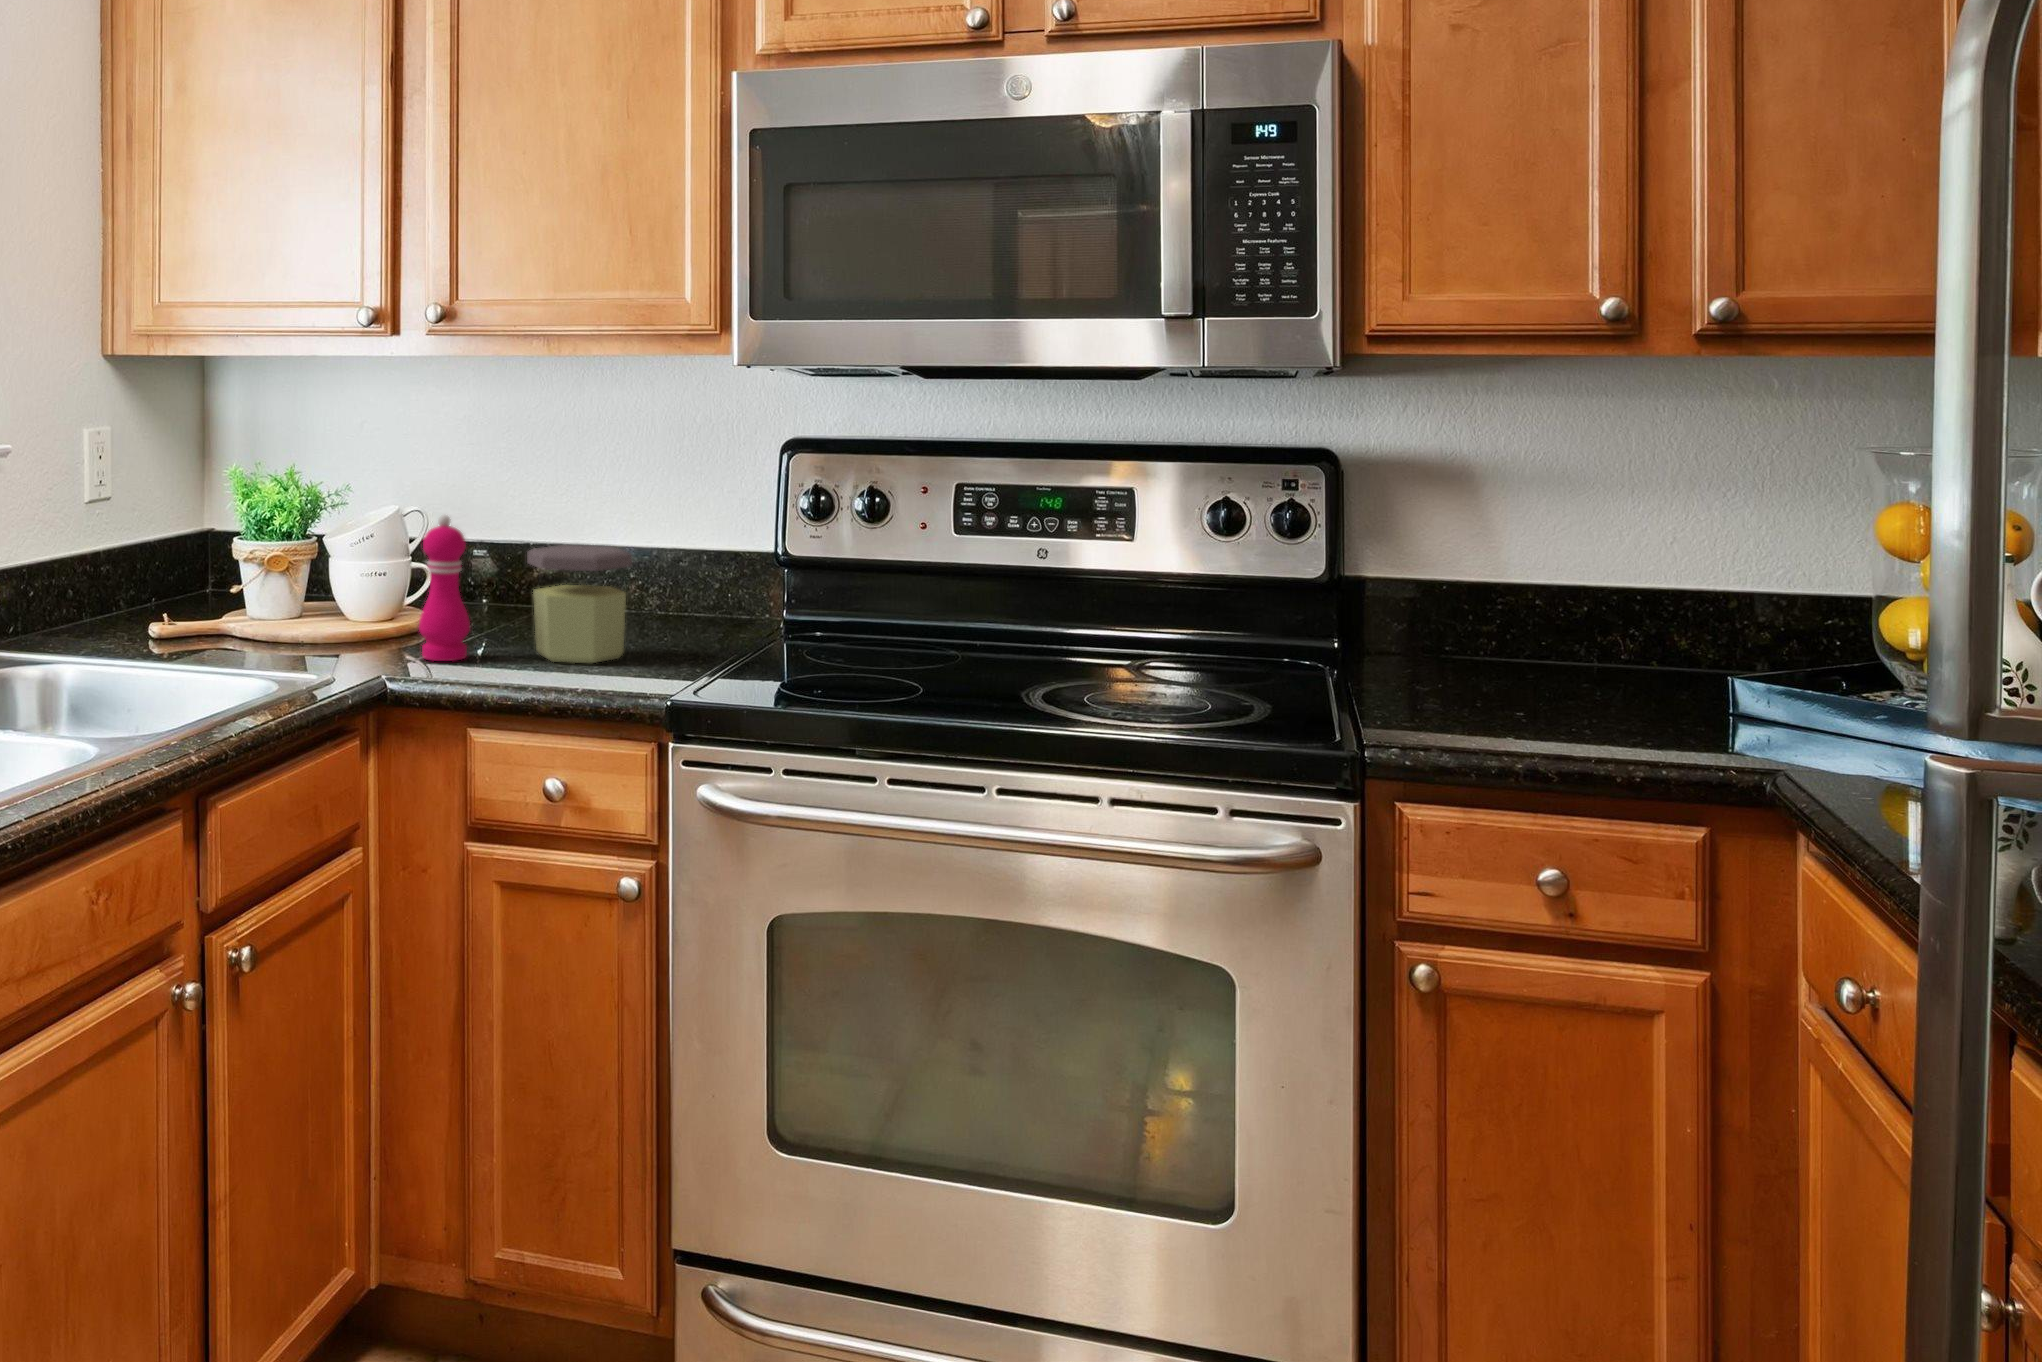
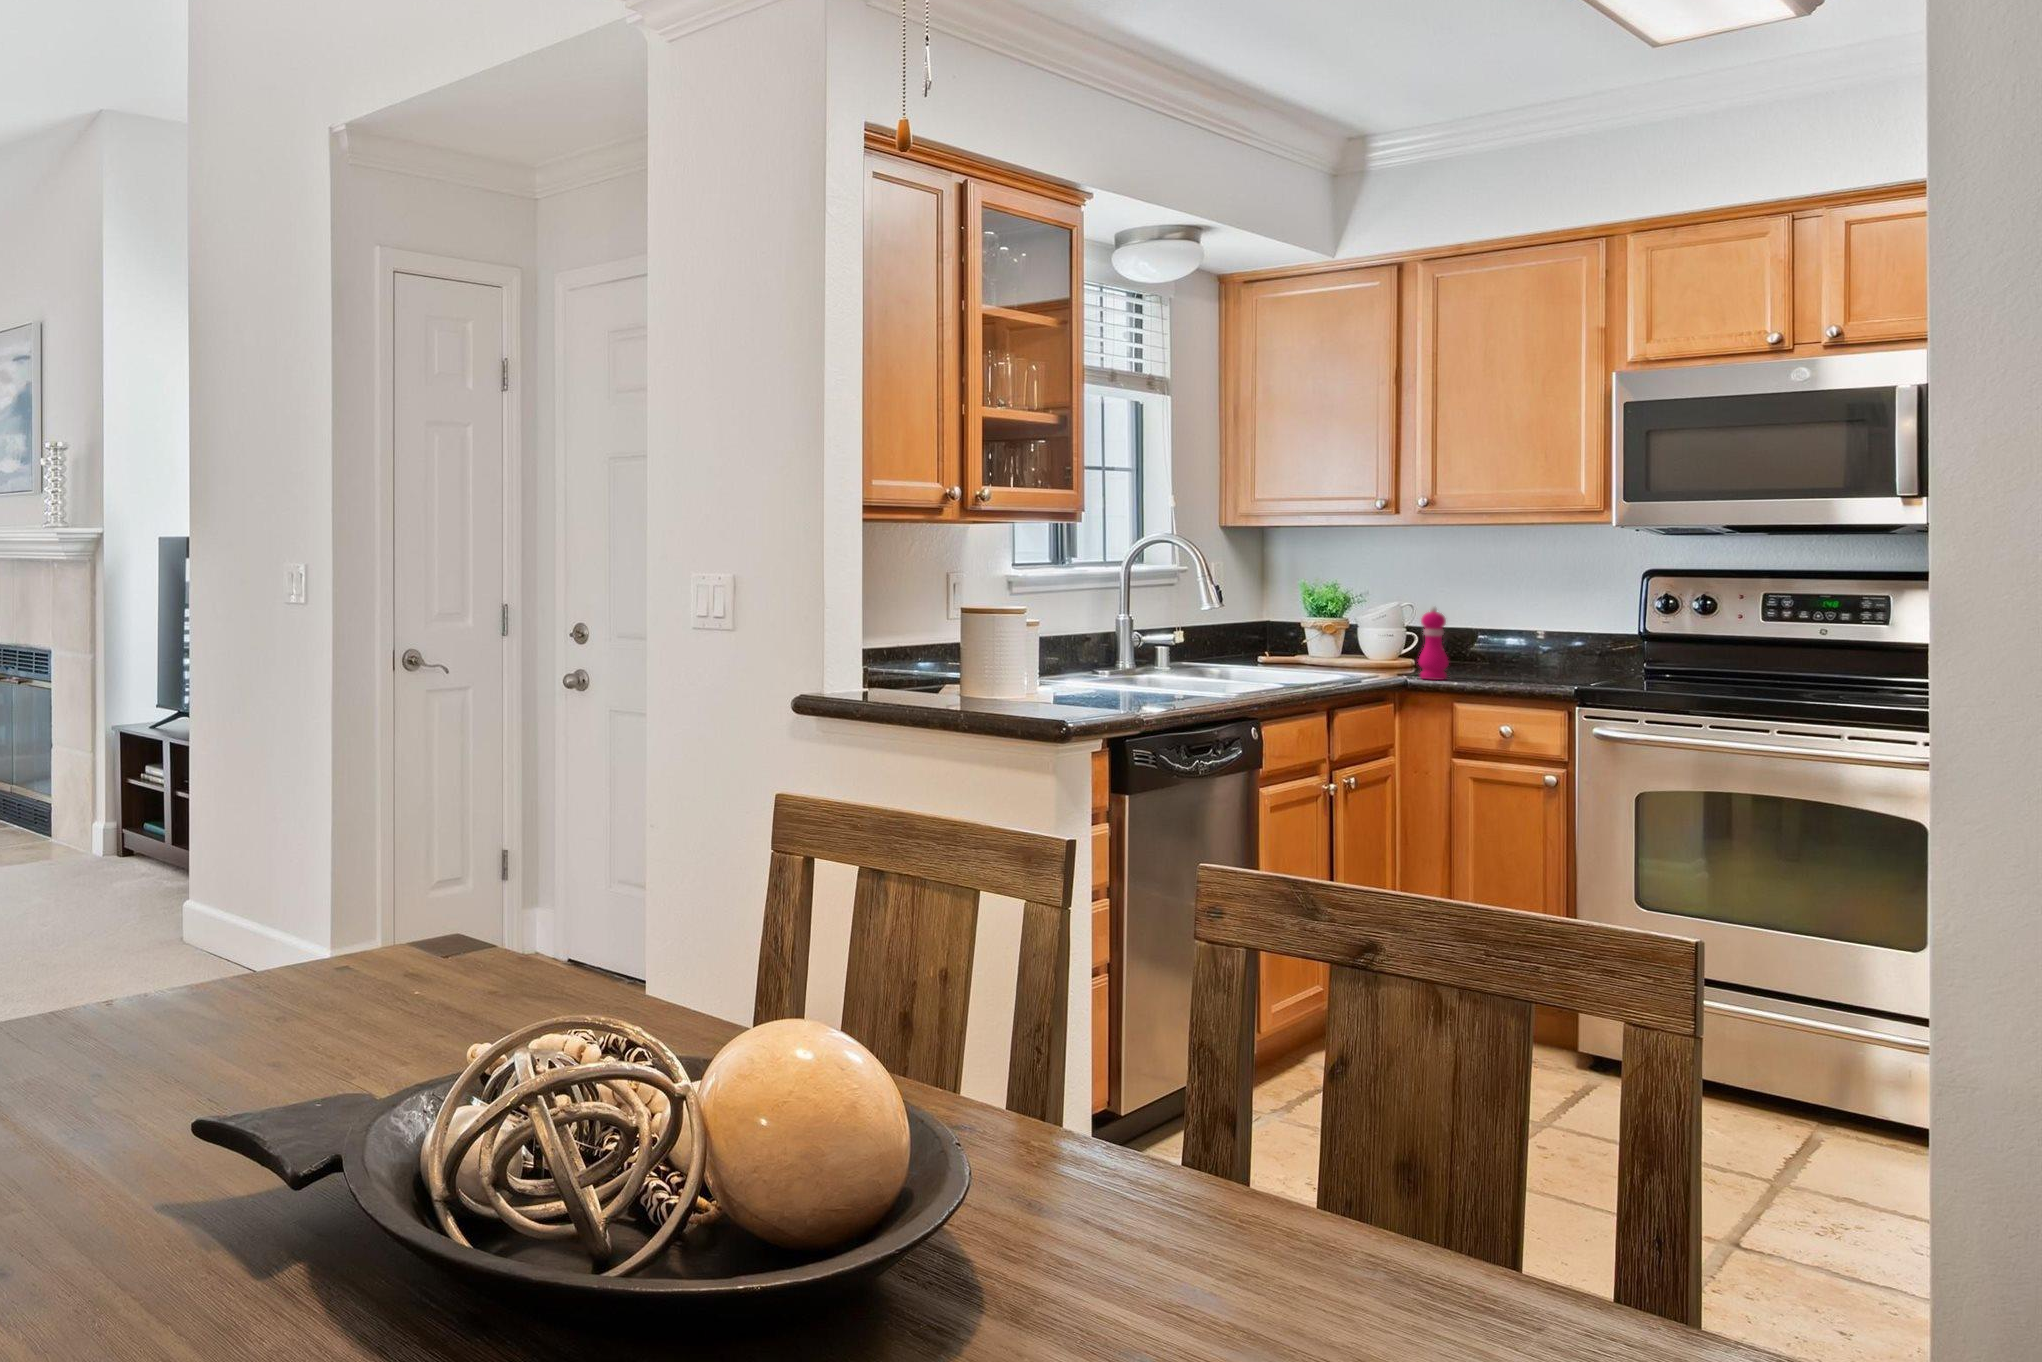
jar: present [527,545,632,663] -> none [1482,623,1548,683]

